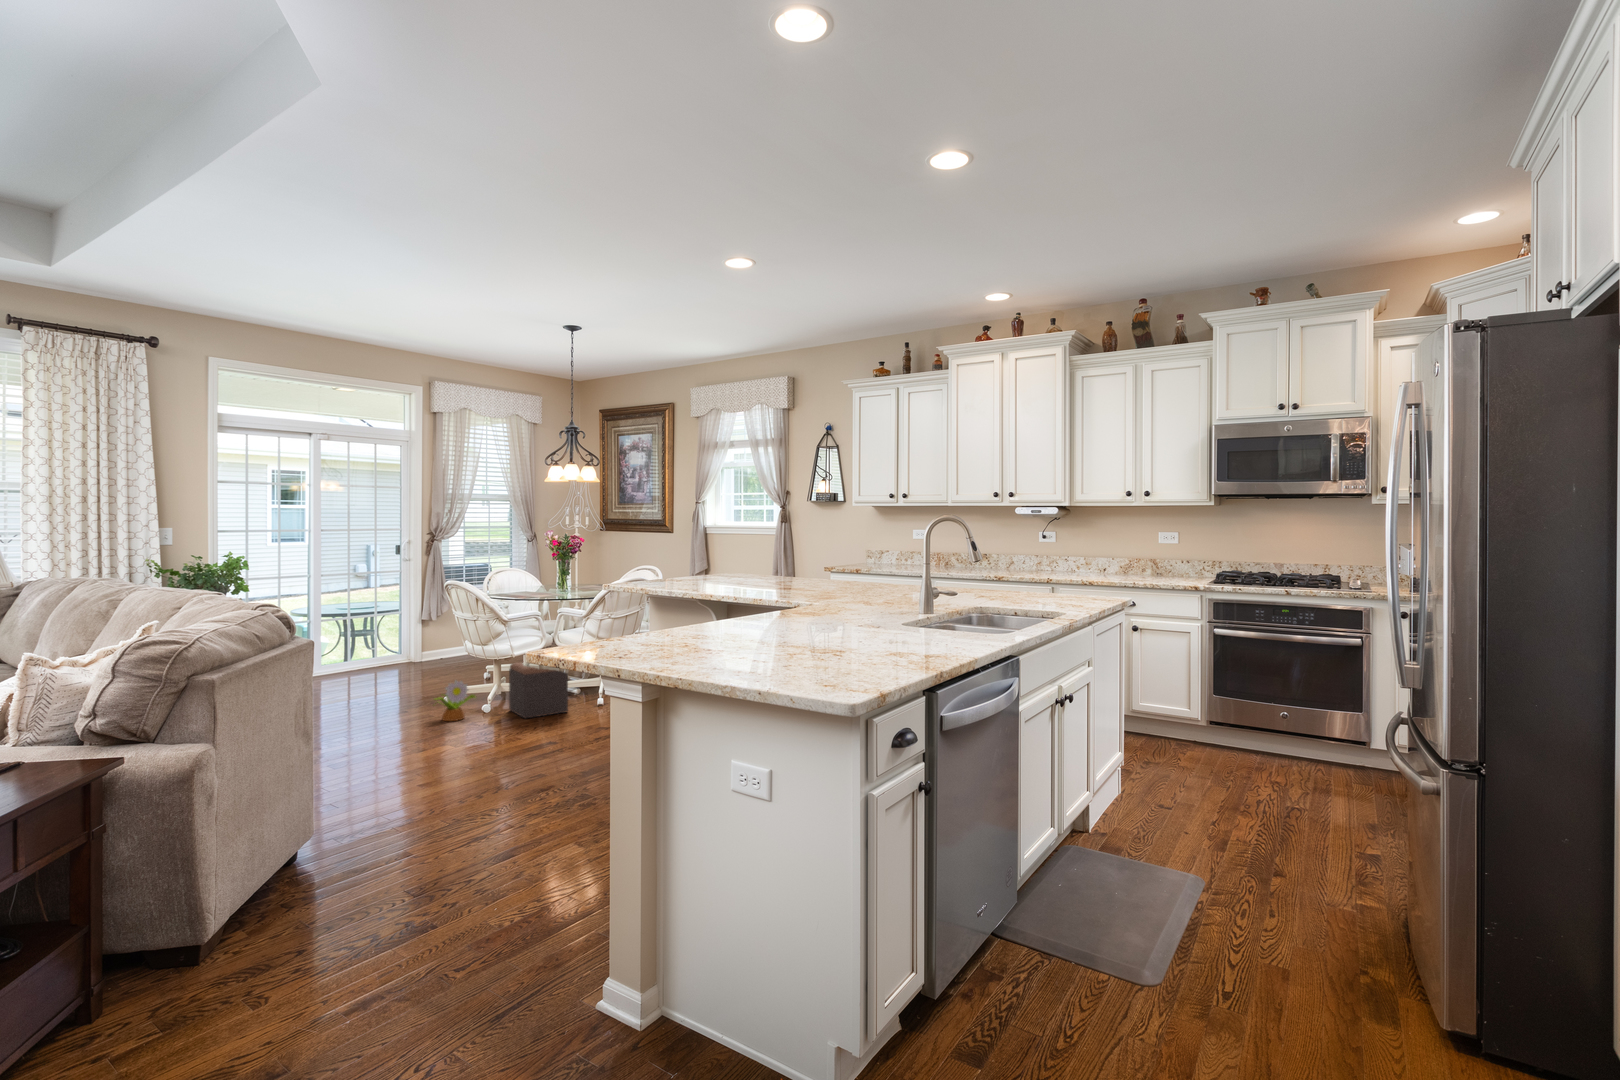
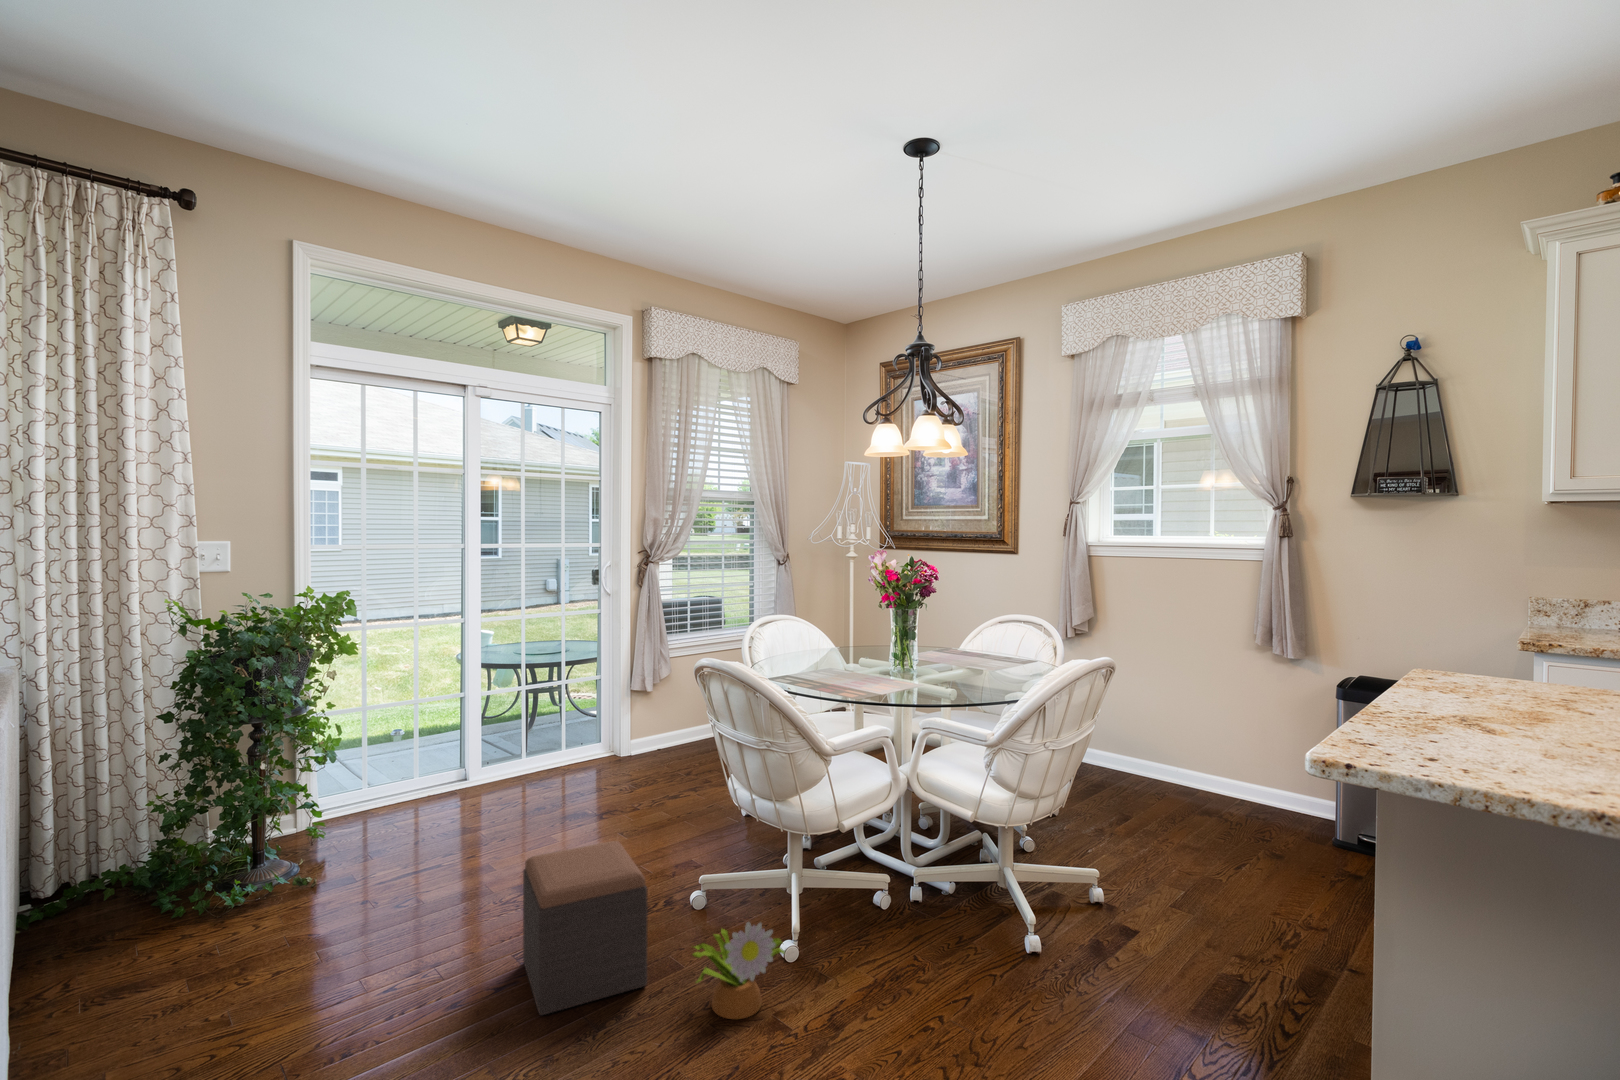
footstool: present [509,662,568,718] -> present [523,841,648,1015]

